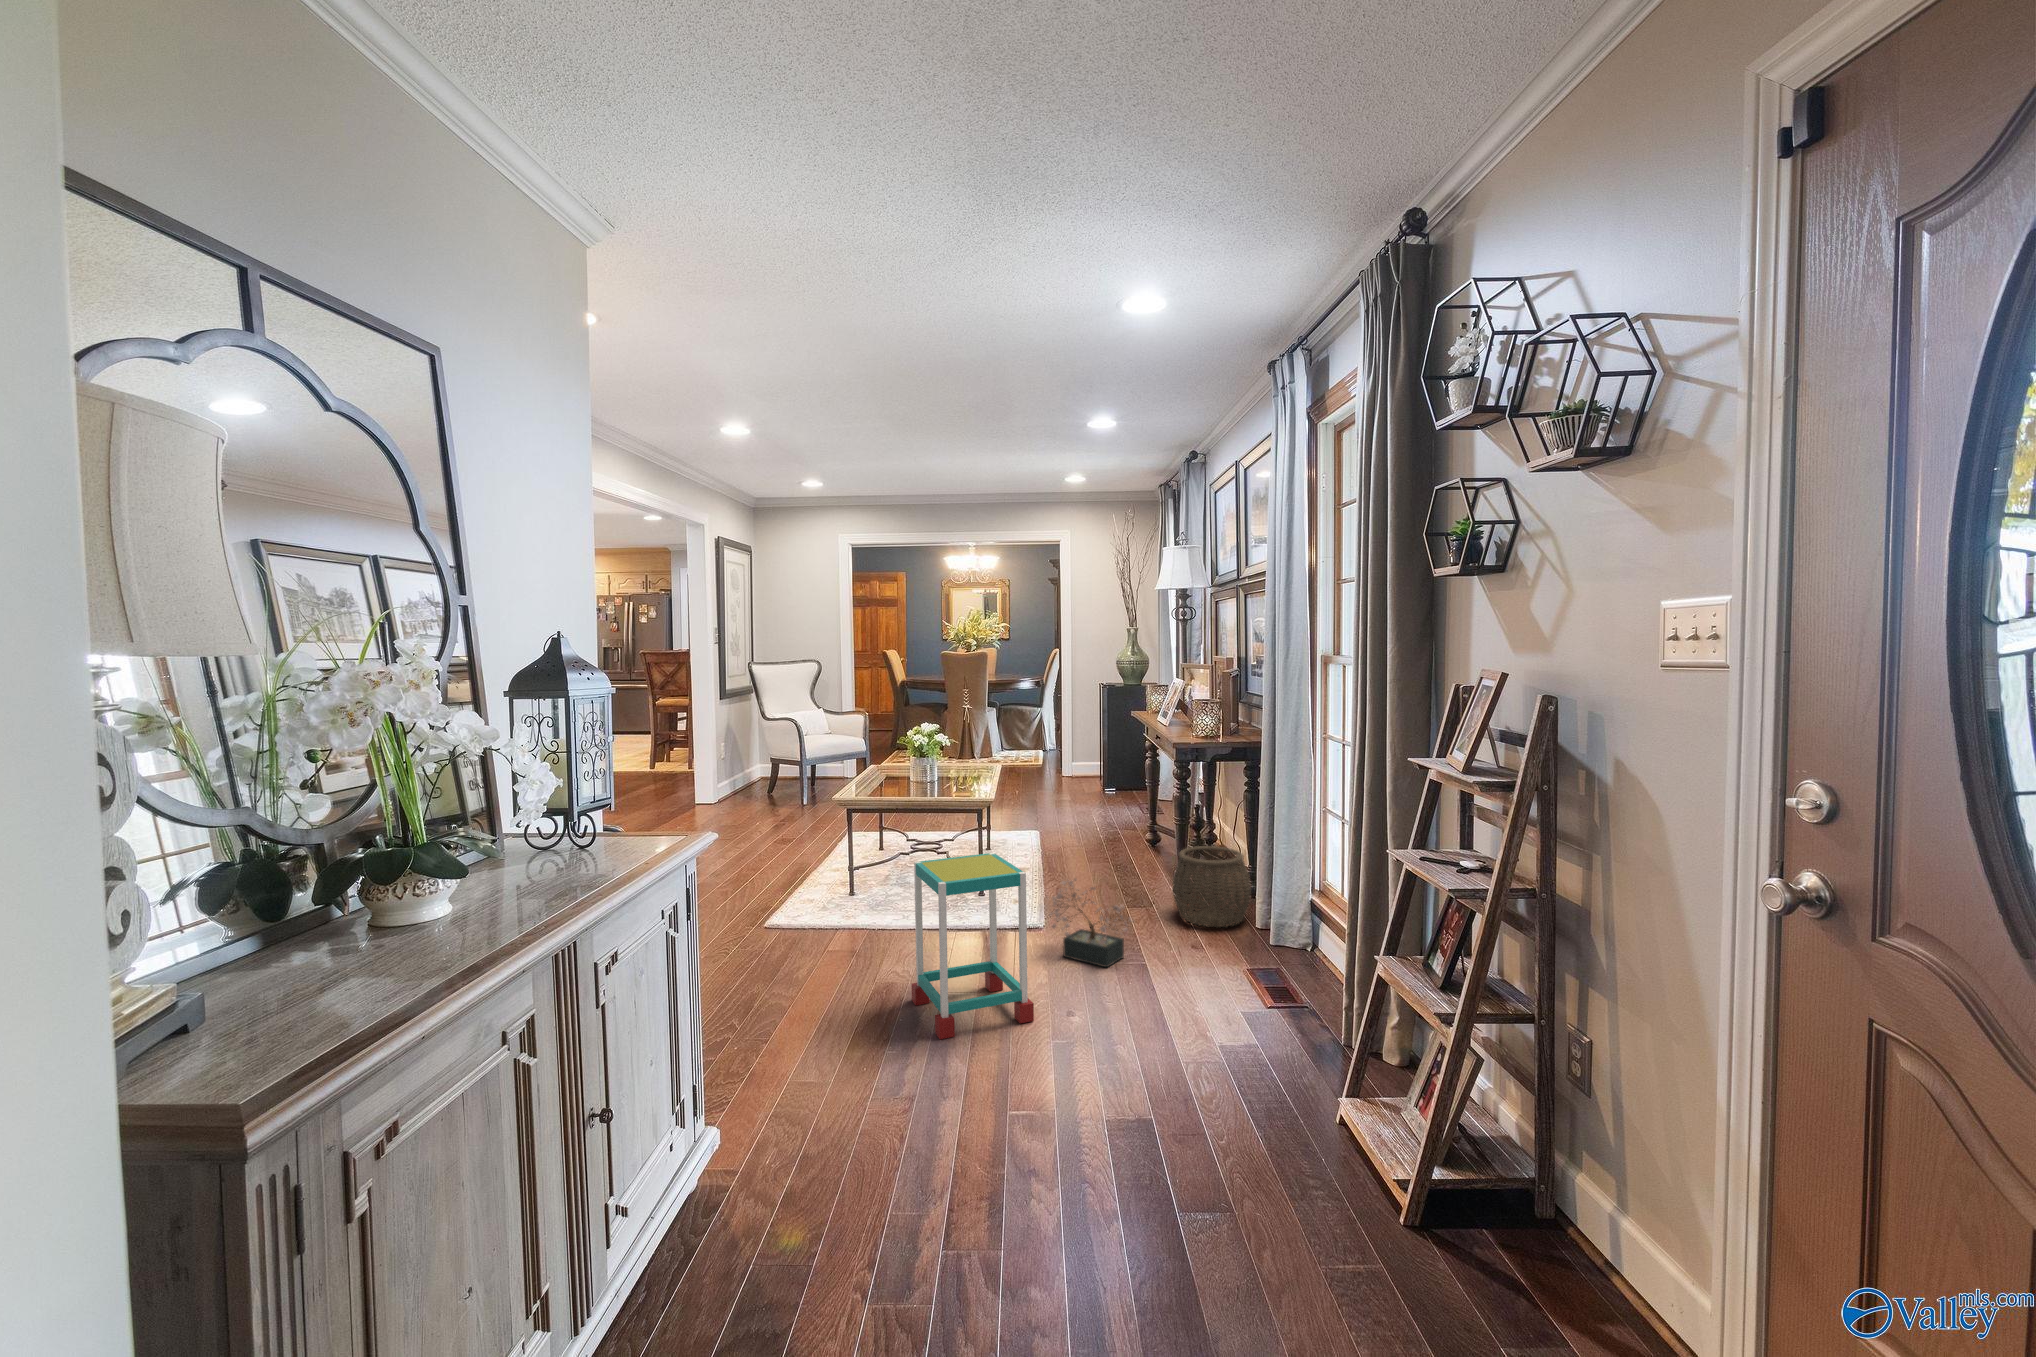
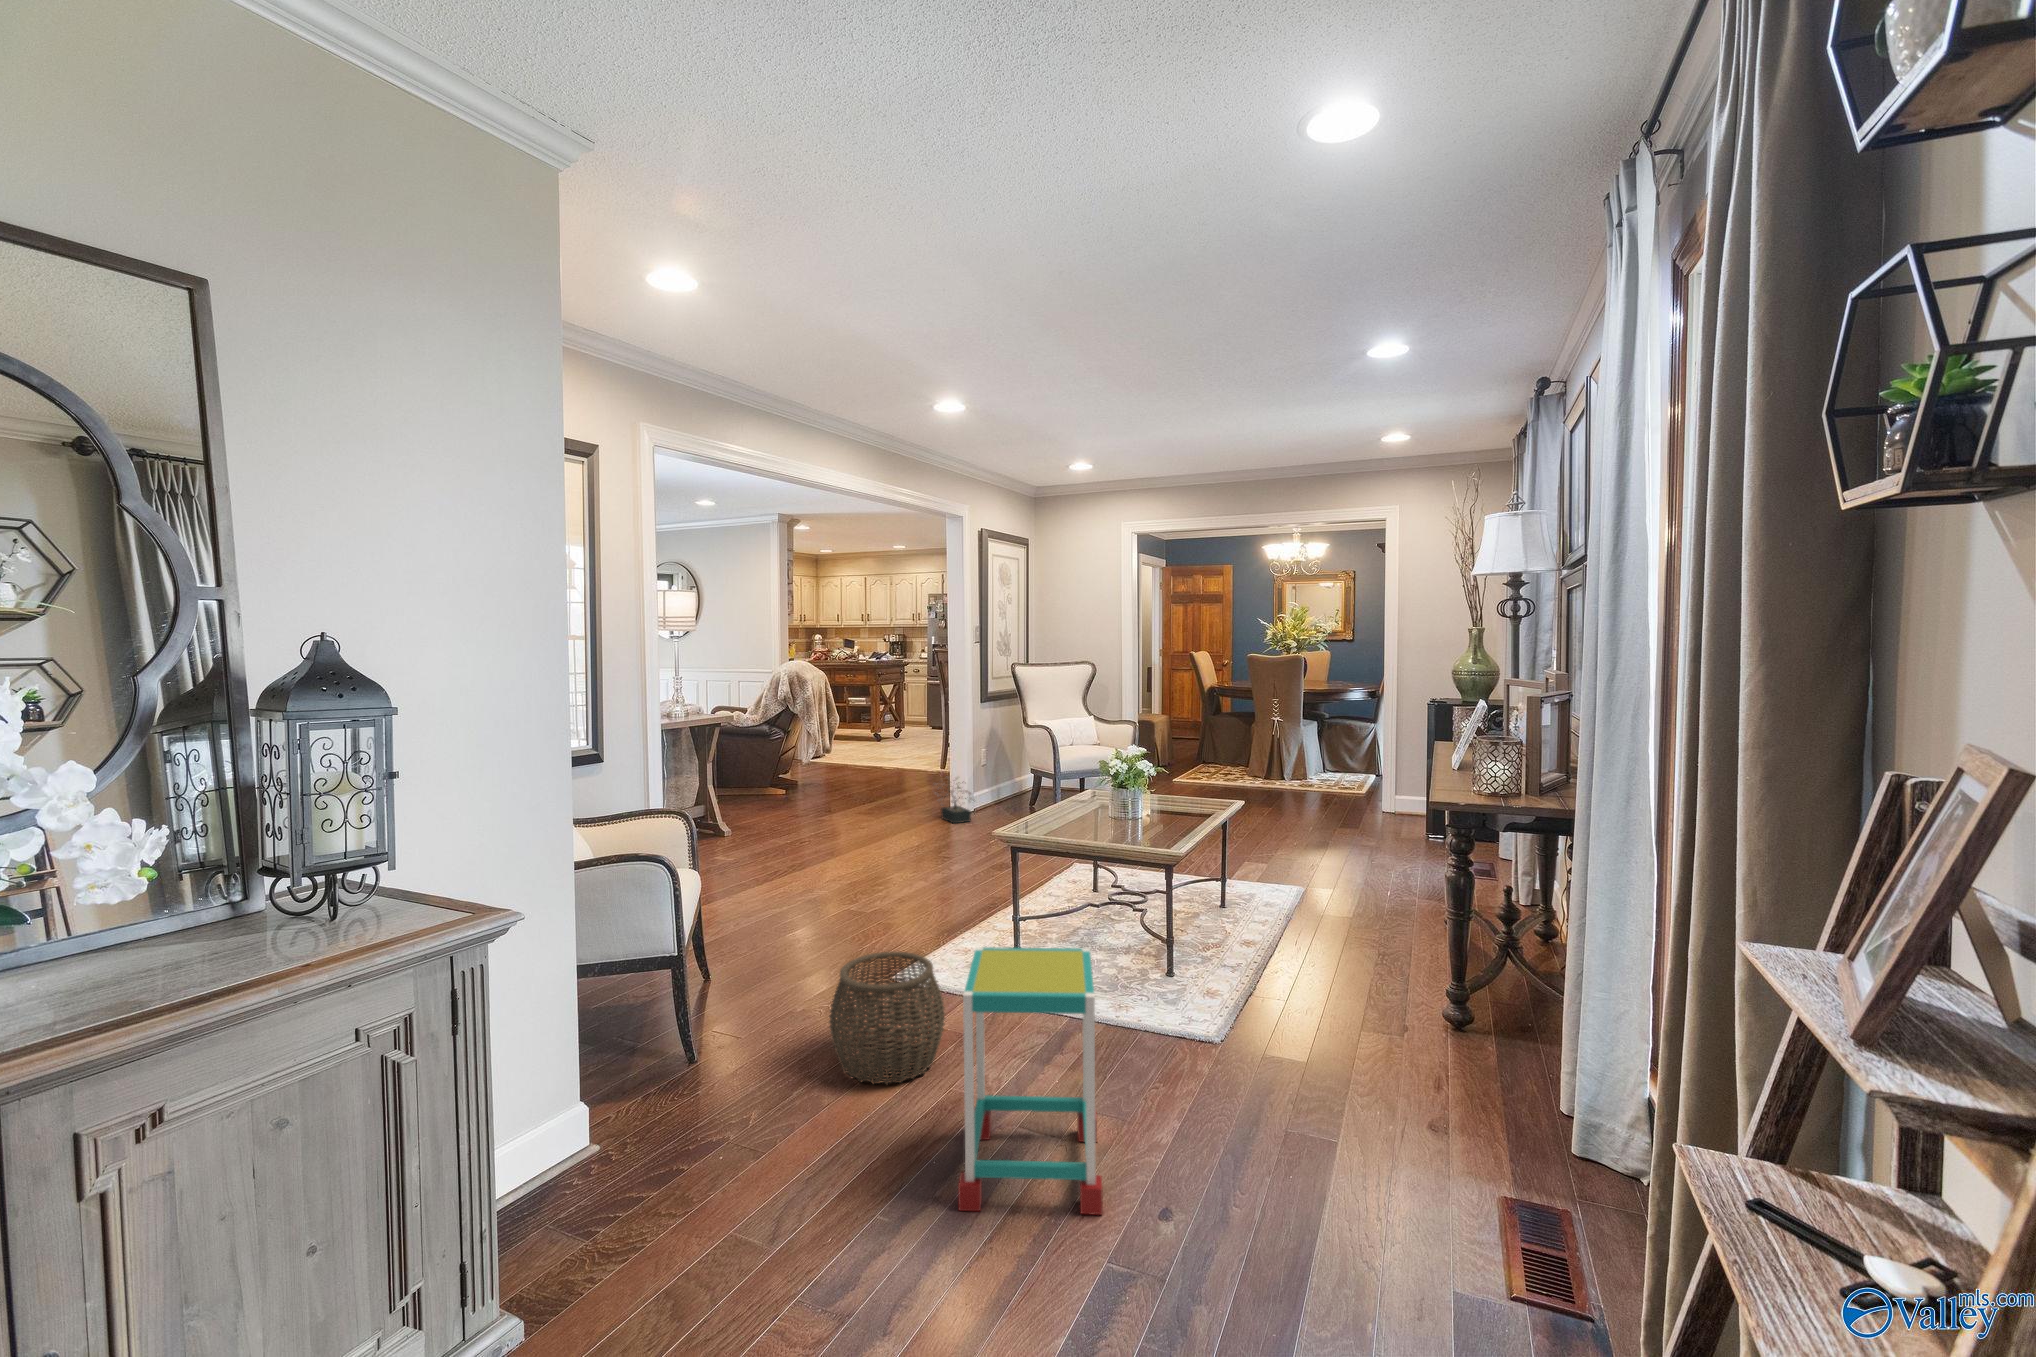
woven basket: present [1173,846,1251,927] -> present [829,952,945,1084]
decorative plant: present [1048,879,1132,967] -> present [934,776,972,823]

